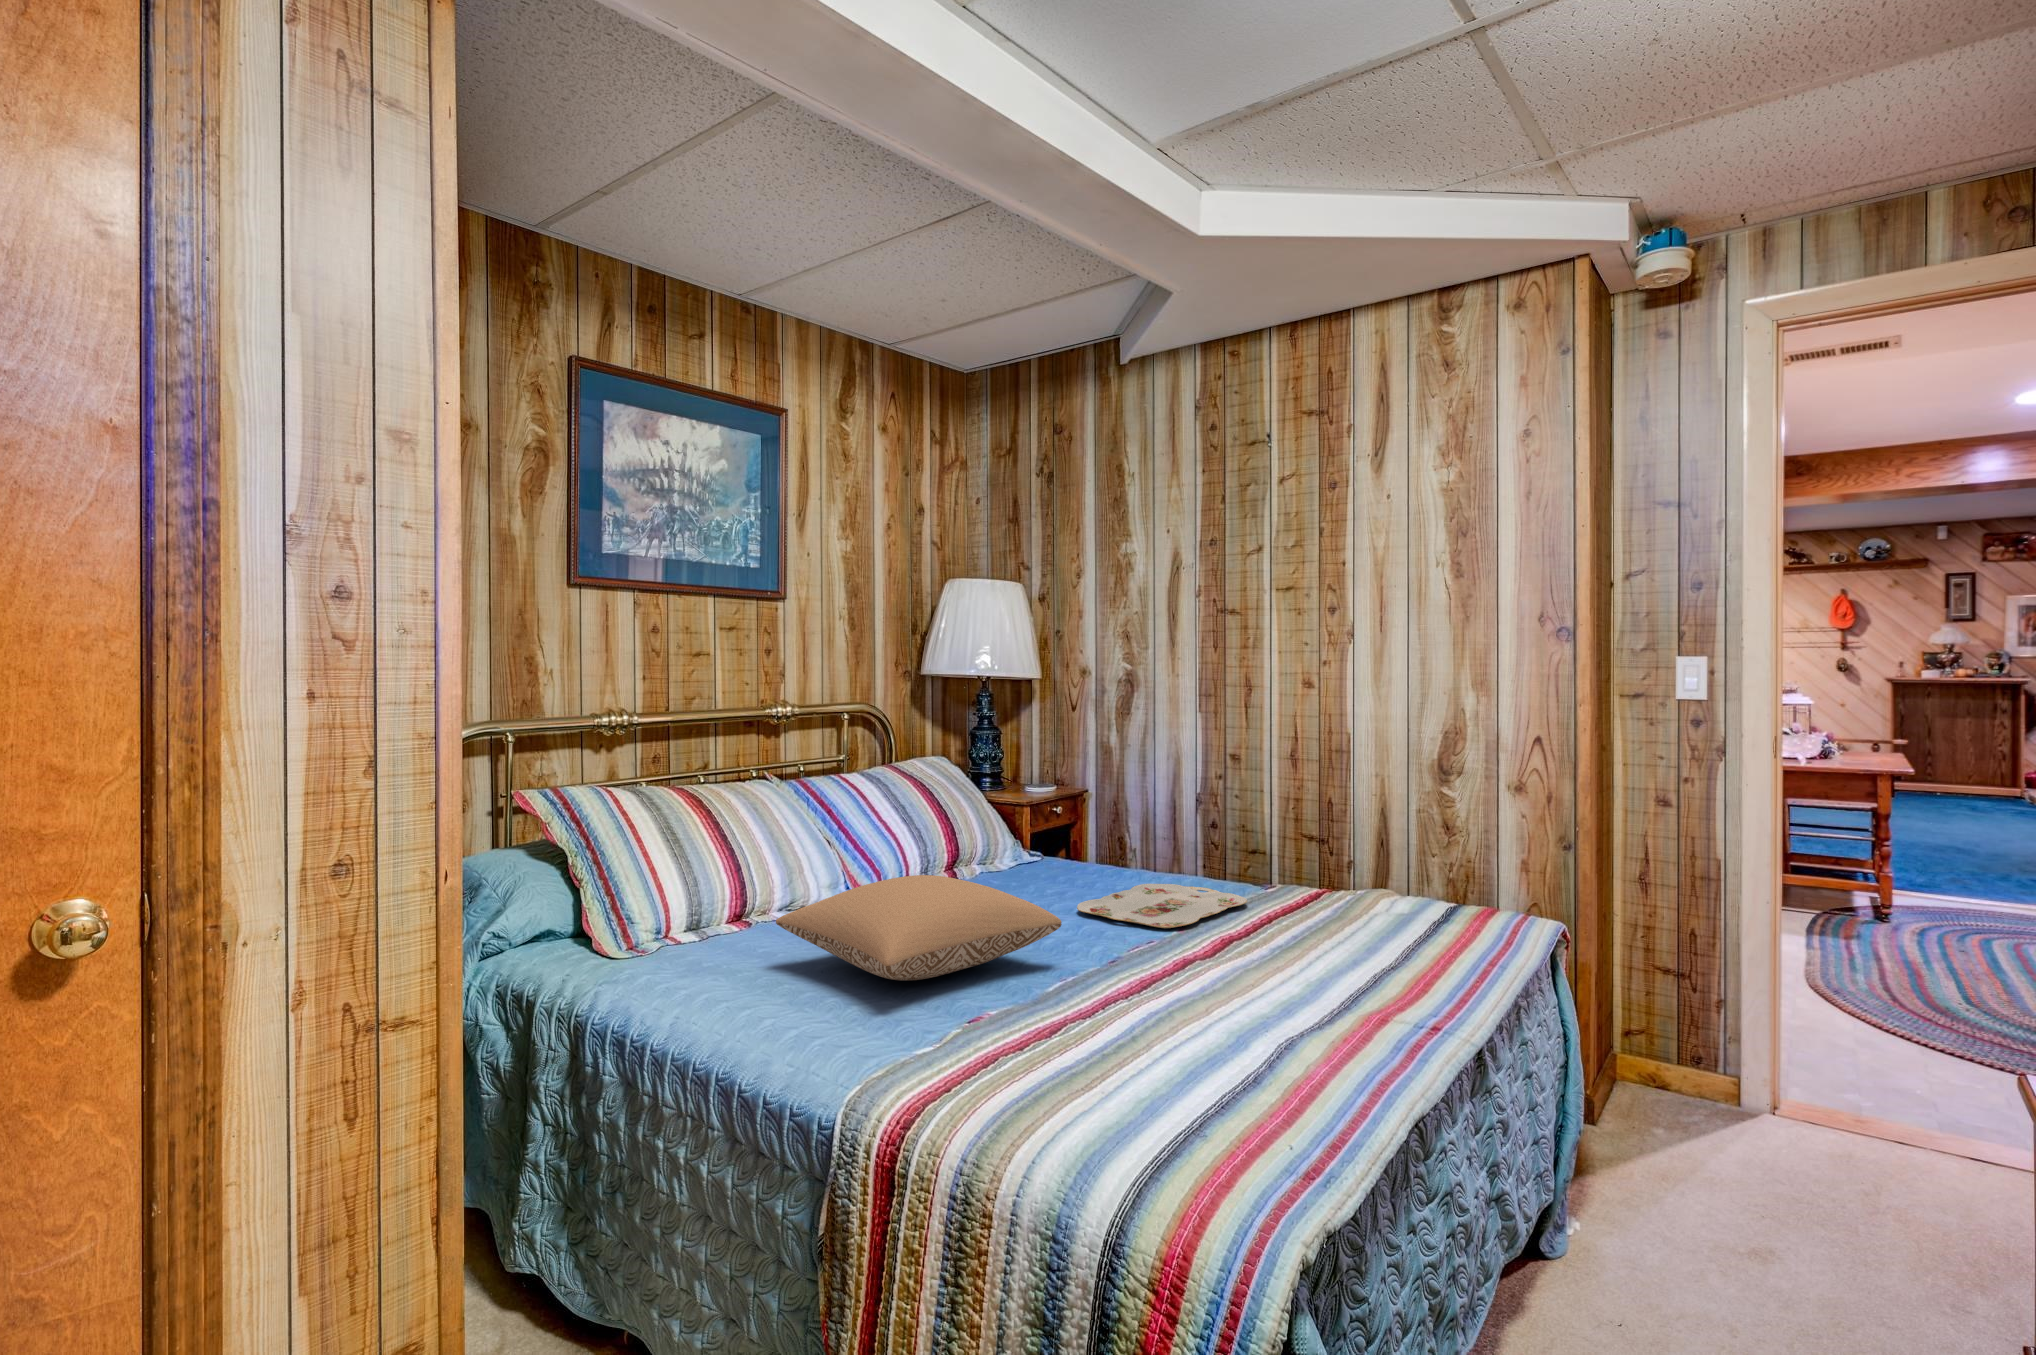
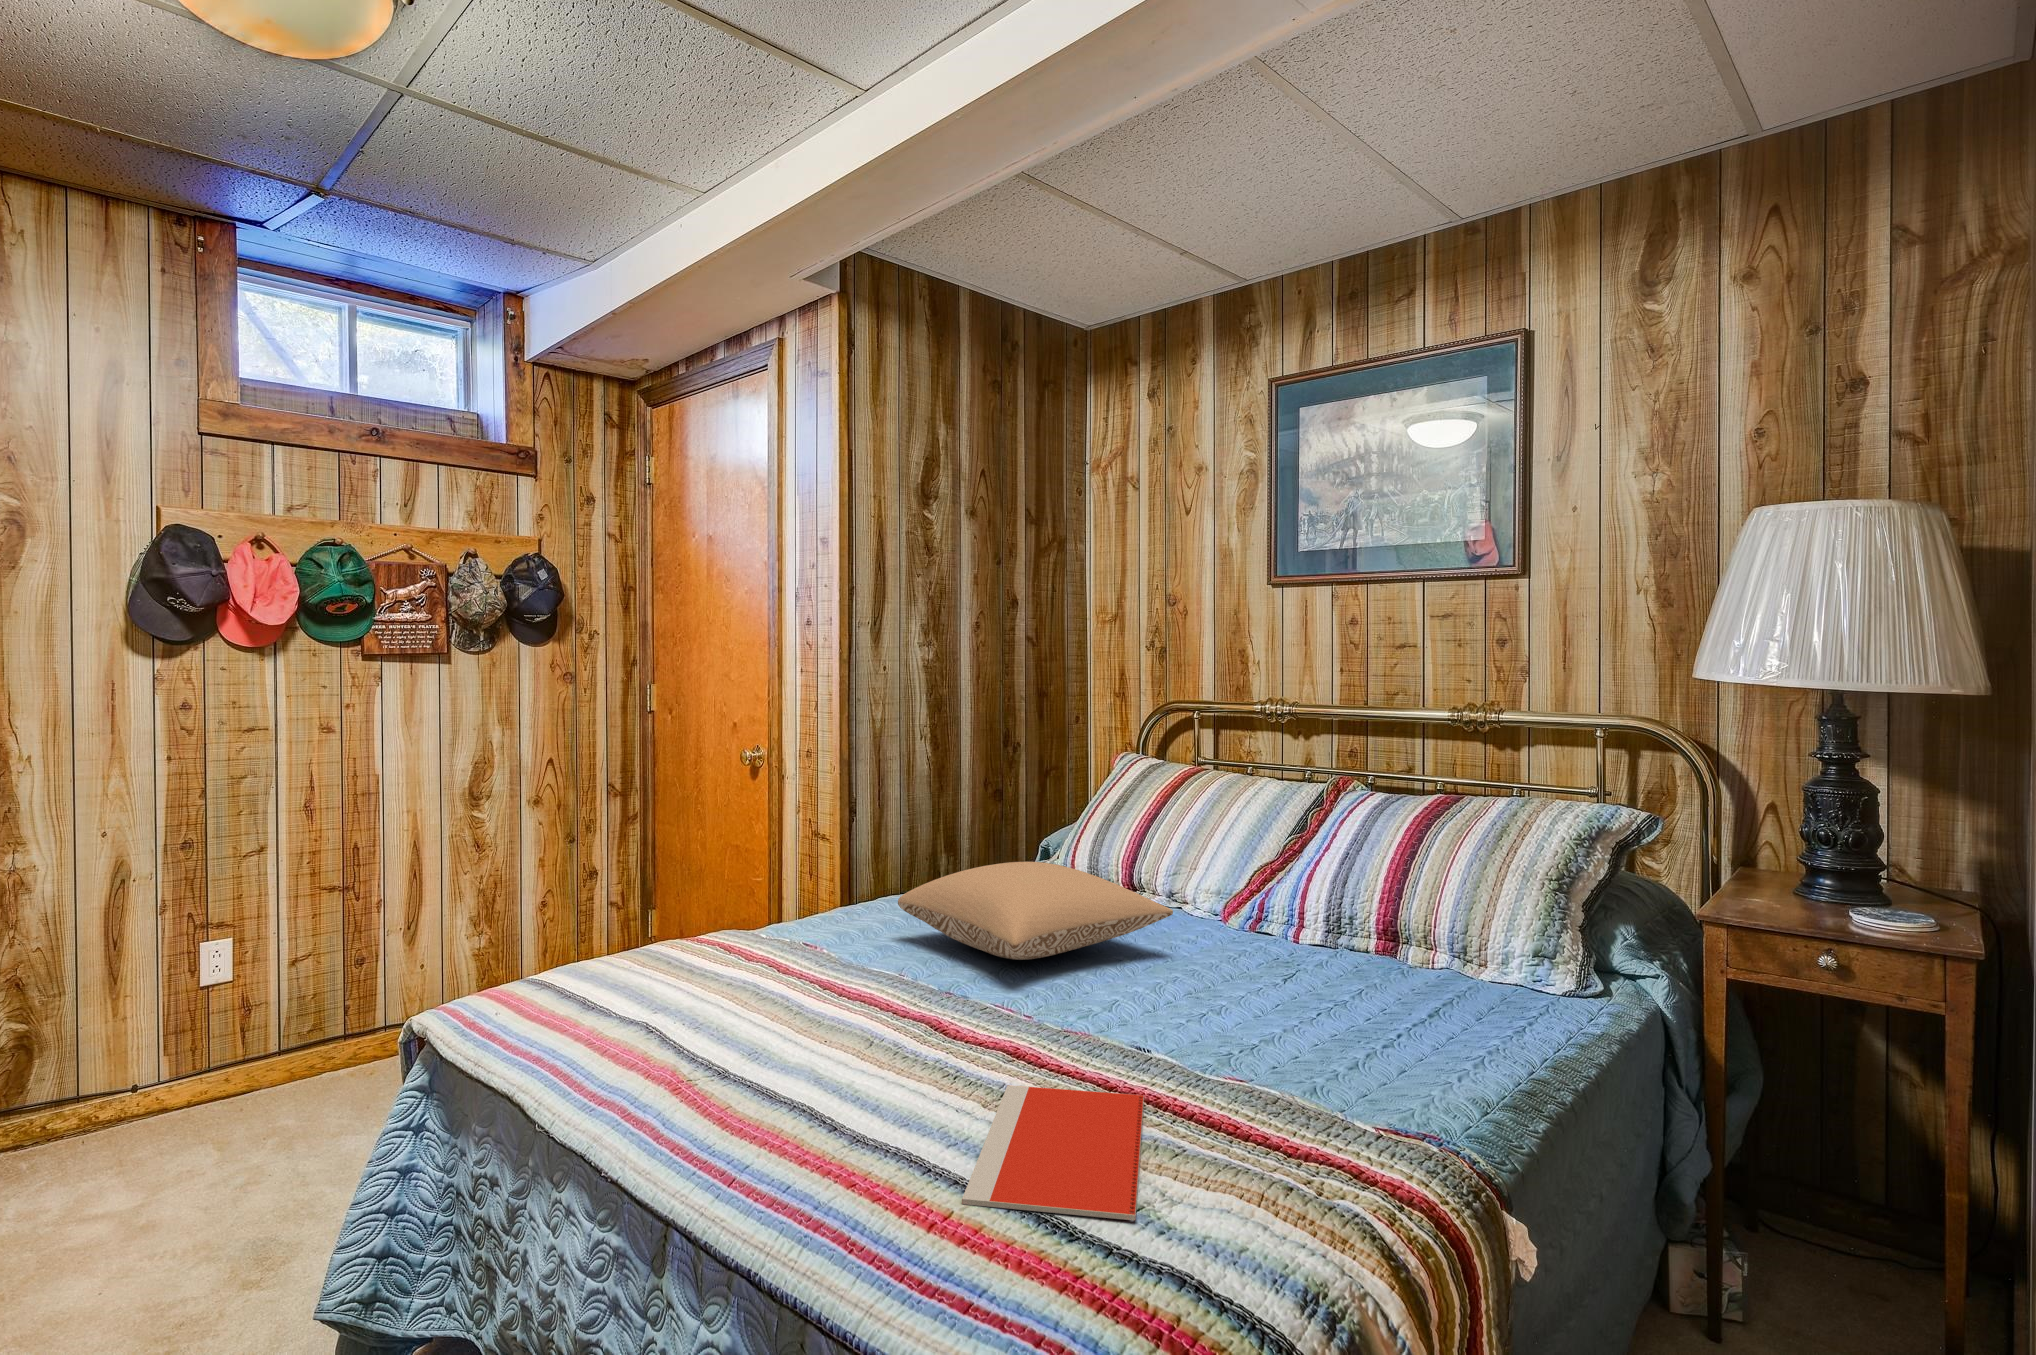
serving tray: present [1077,884,1247,929] -> none [1173,1007,1475,1122]
notebook: none [1255,932,1425,963] -> present [962,1085,1144,1220]

